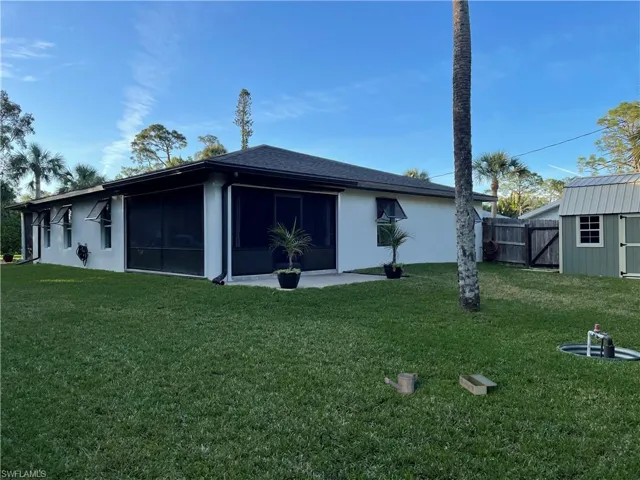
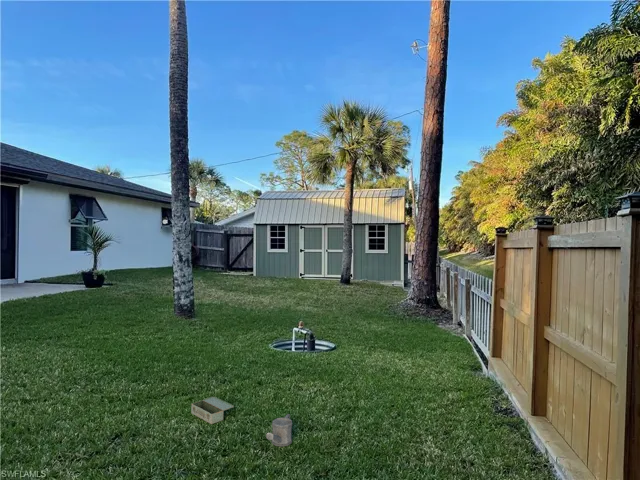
watering can: present [385,373,418,394] -> present [266,414,292,447]

